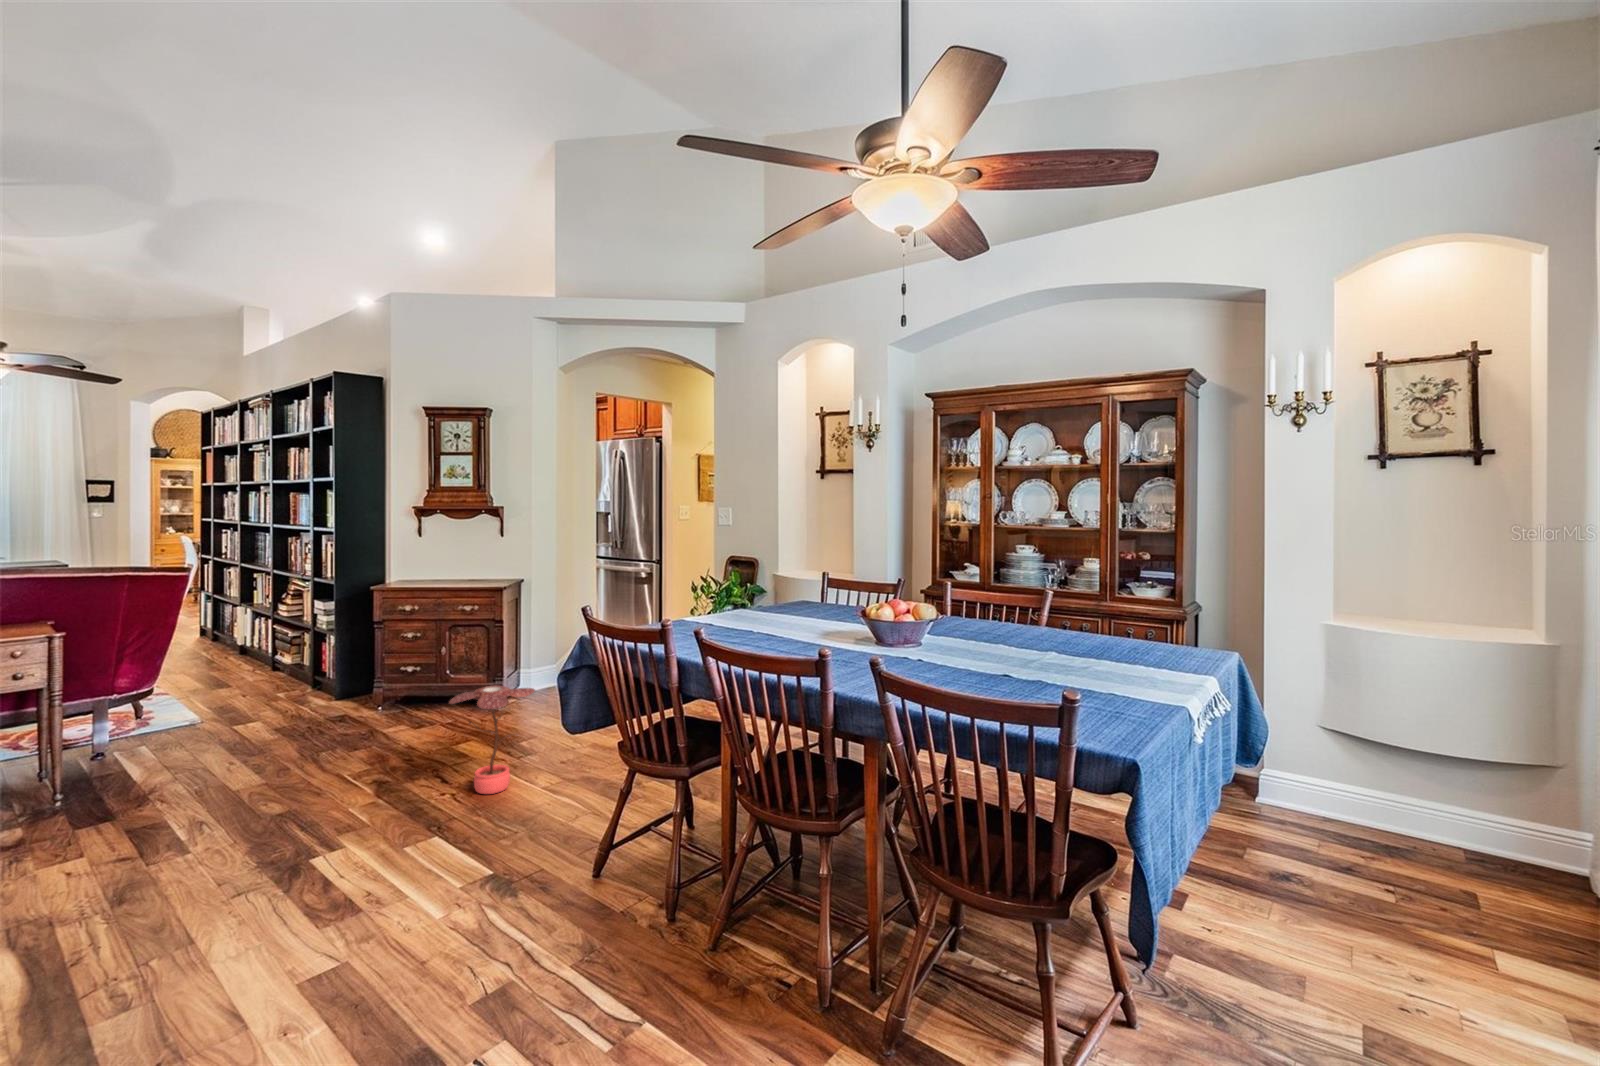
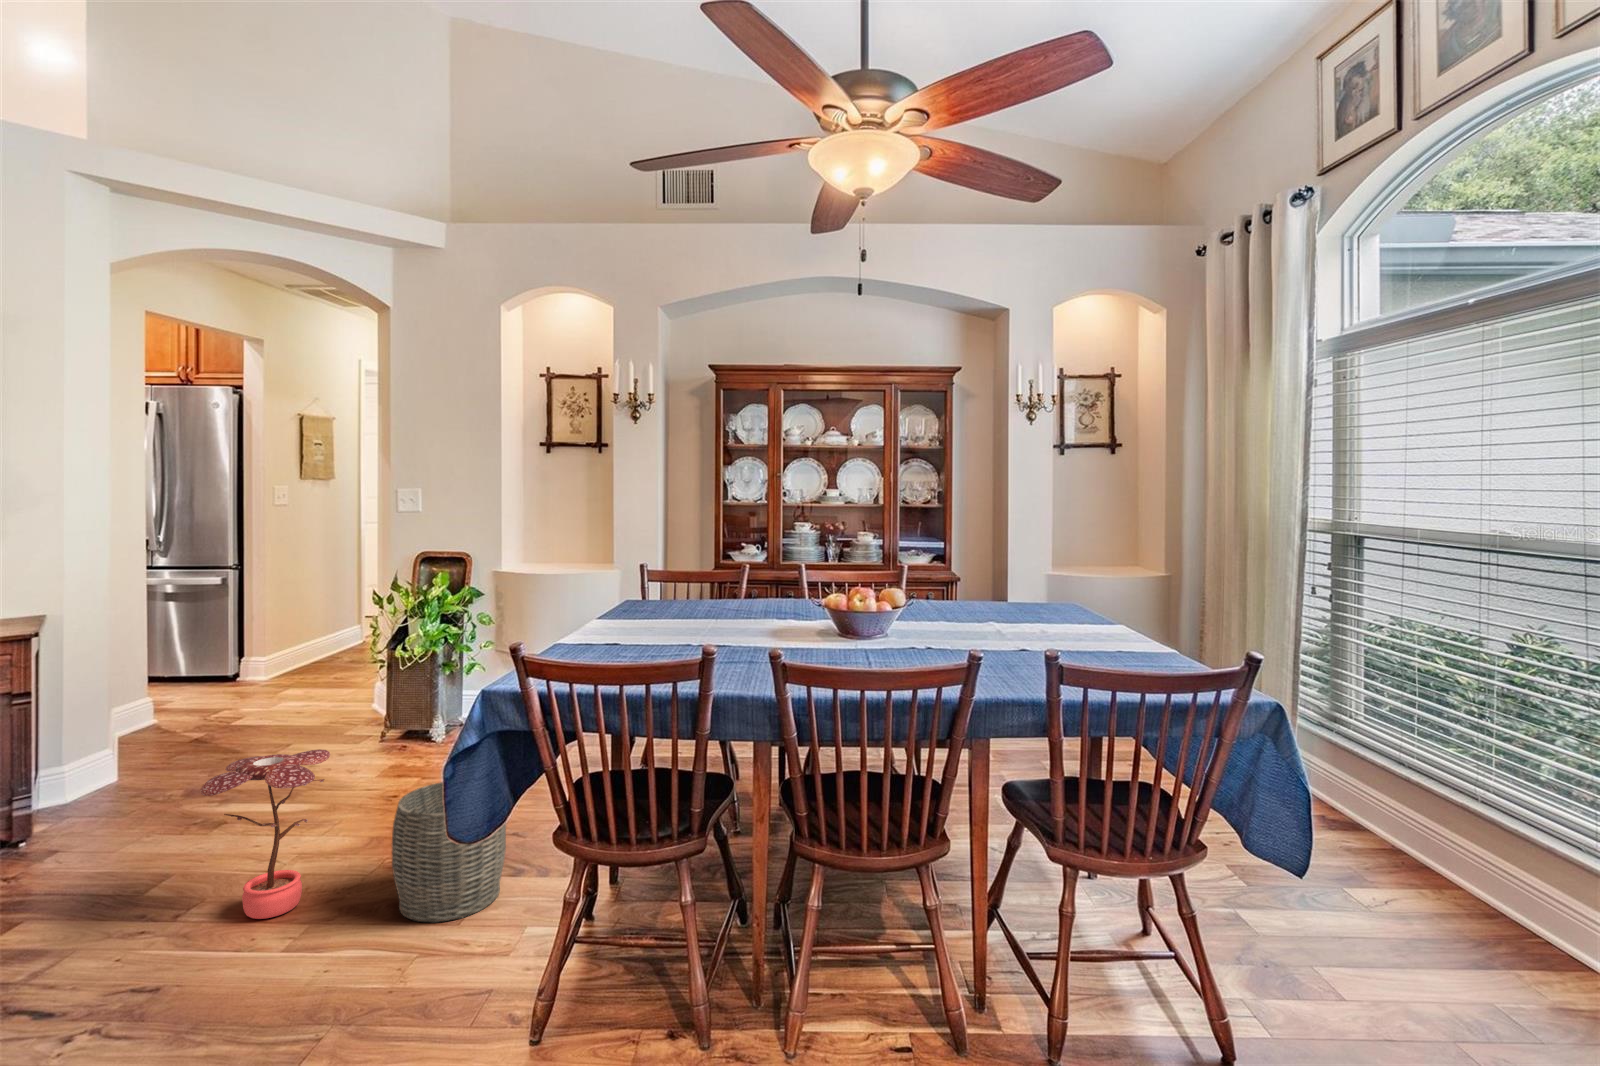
woven basket: none [532,728,614,831] -> present [392,782,506,922]

